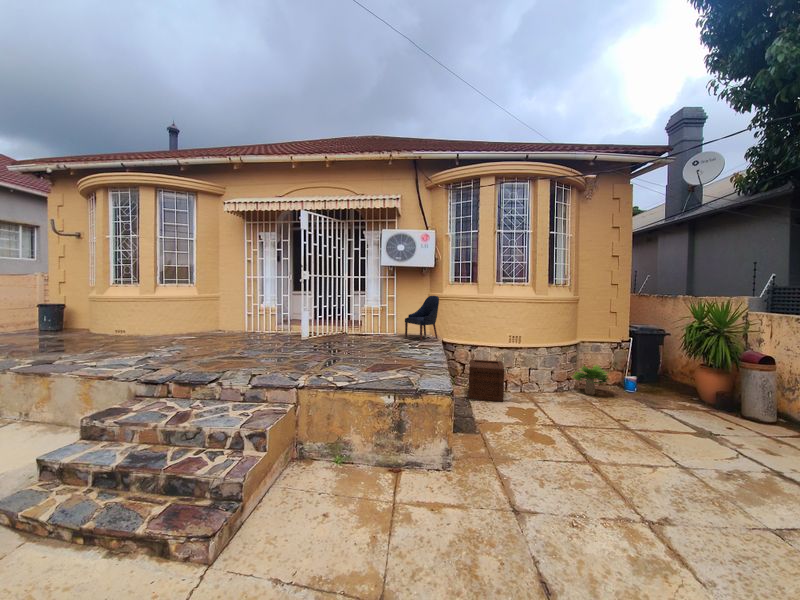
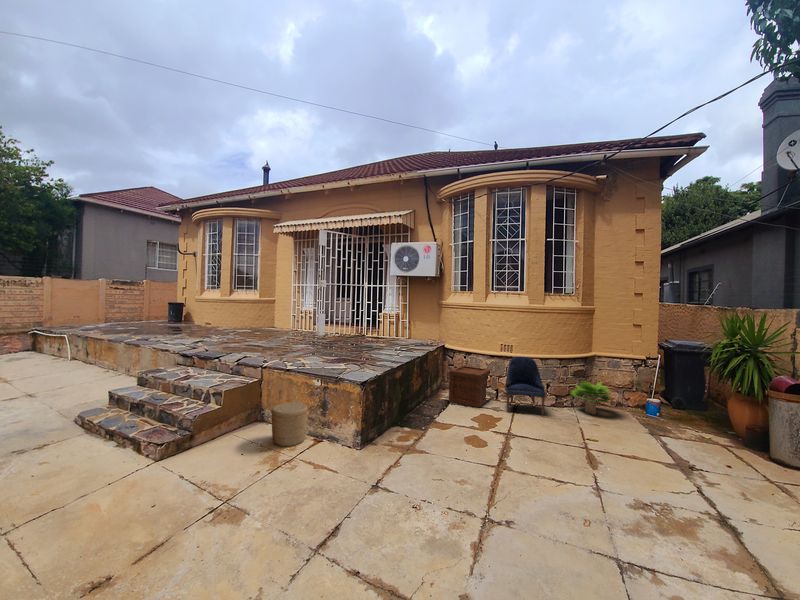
chair: present [405,296,439,341] -> present [506,357,545,415]
woven basket: none [342,428,386,488] -> present [271,402,308,446]

